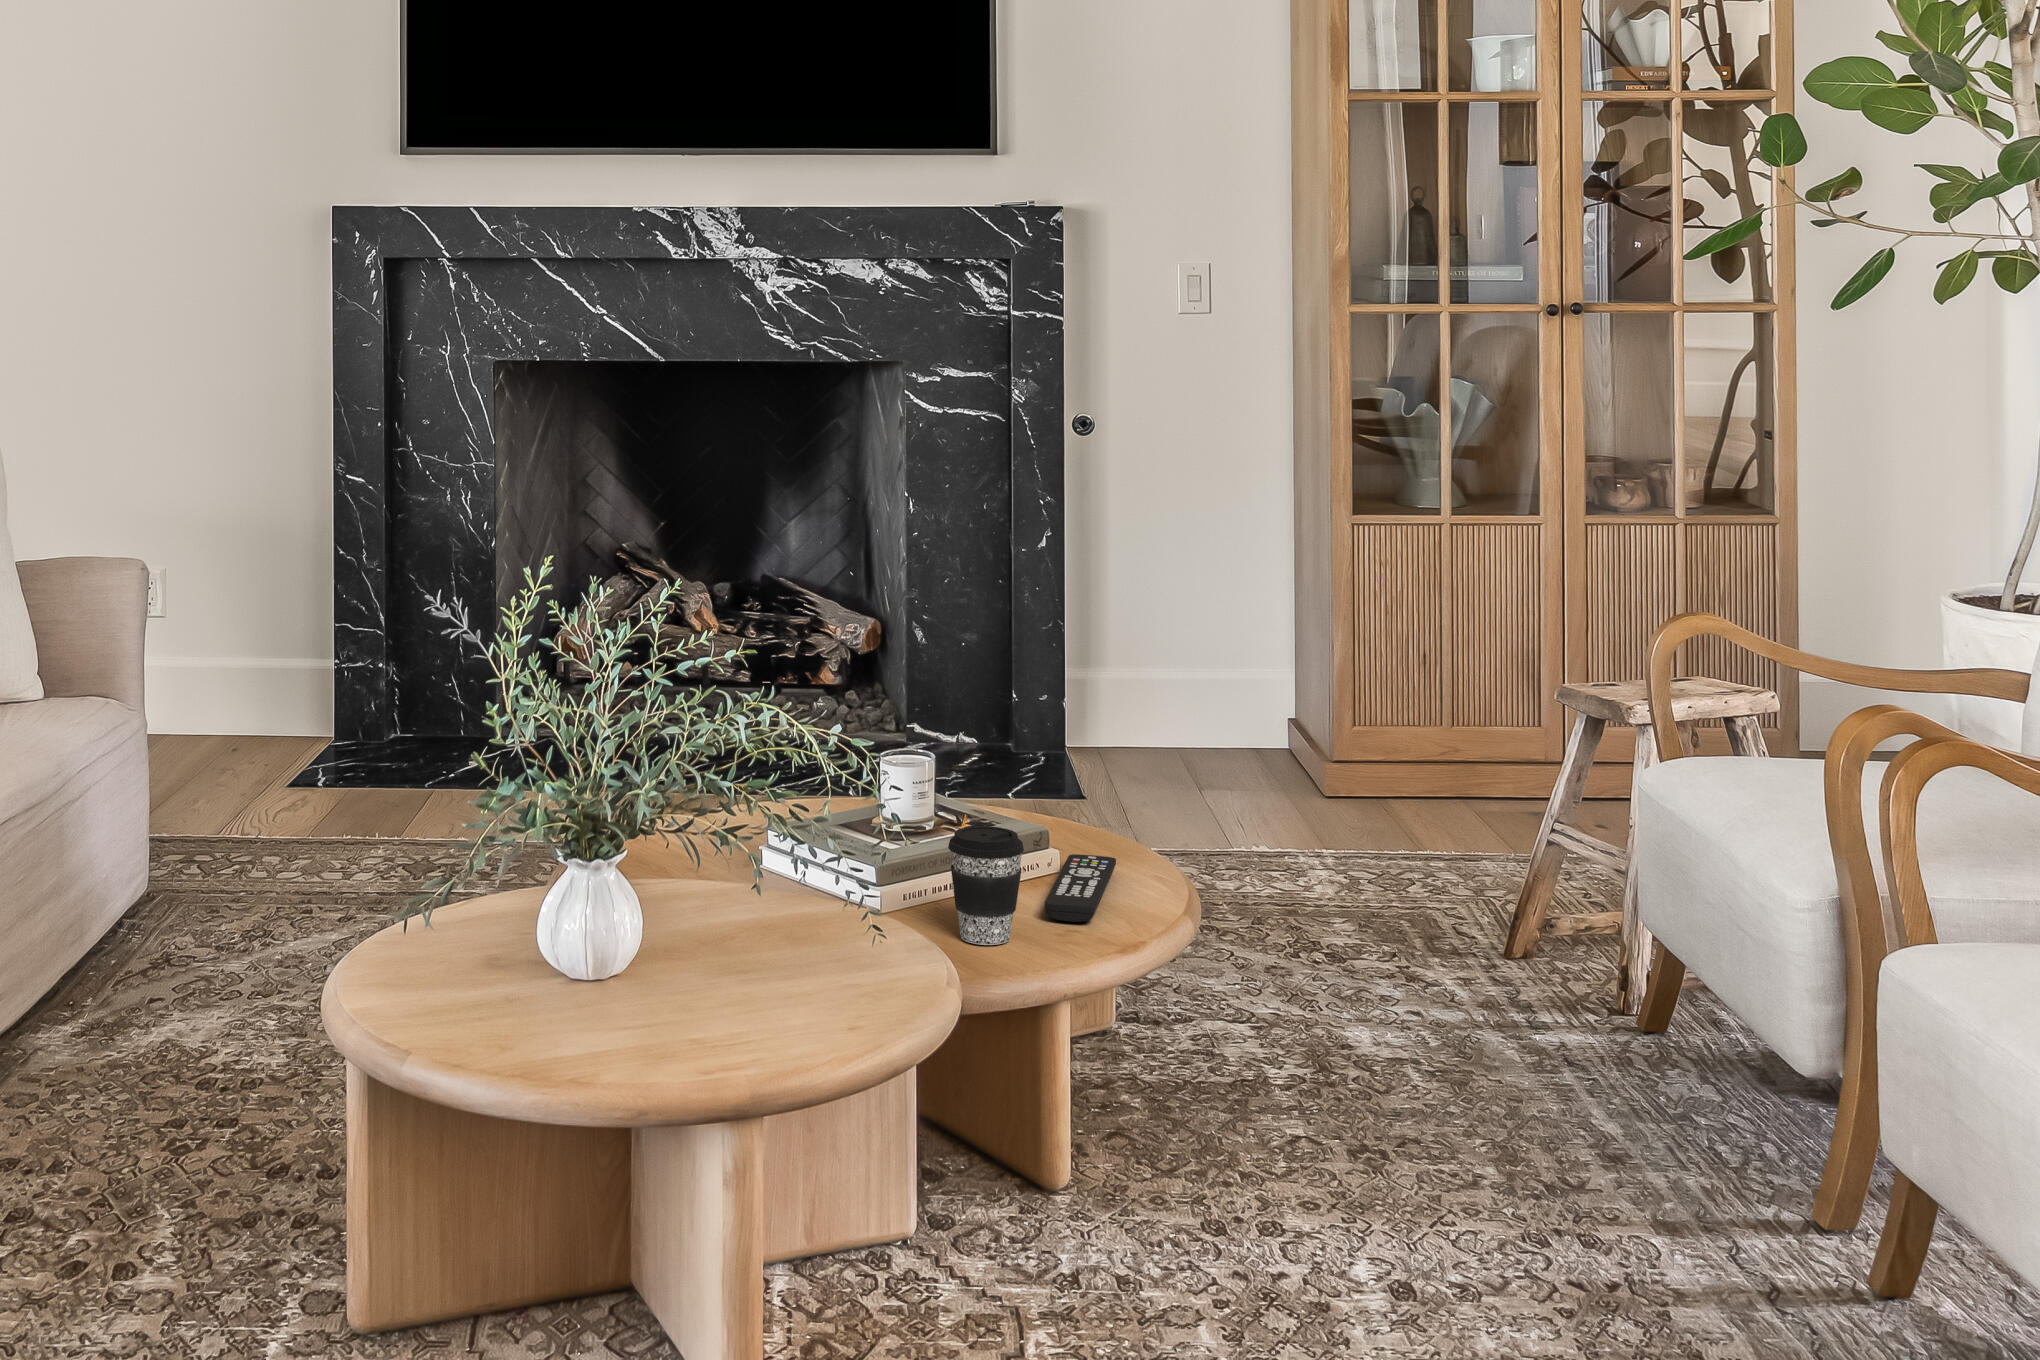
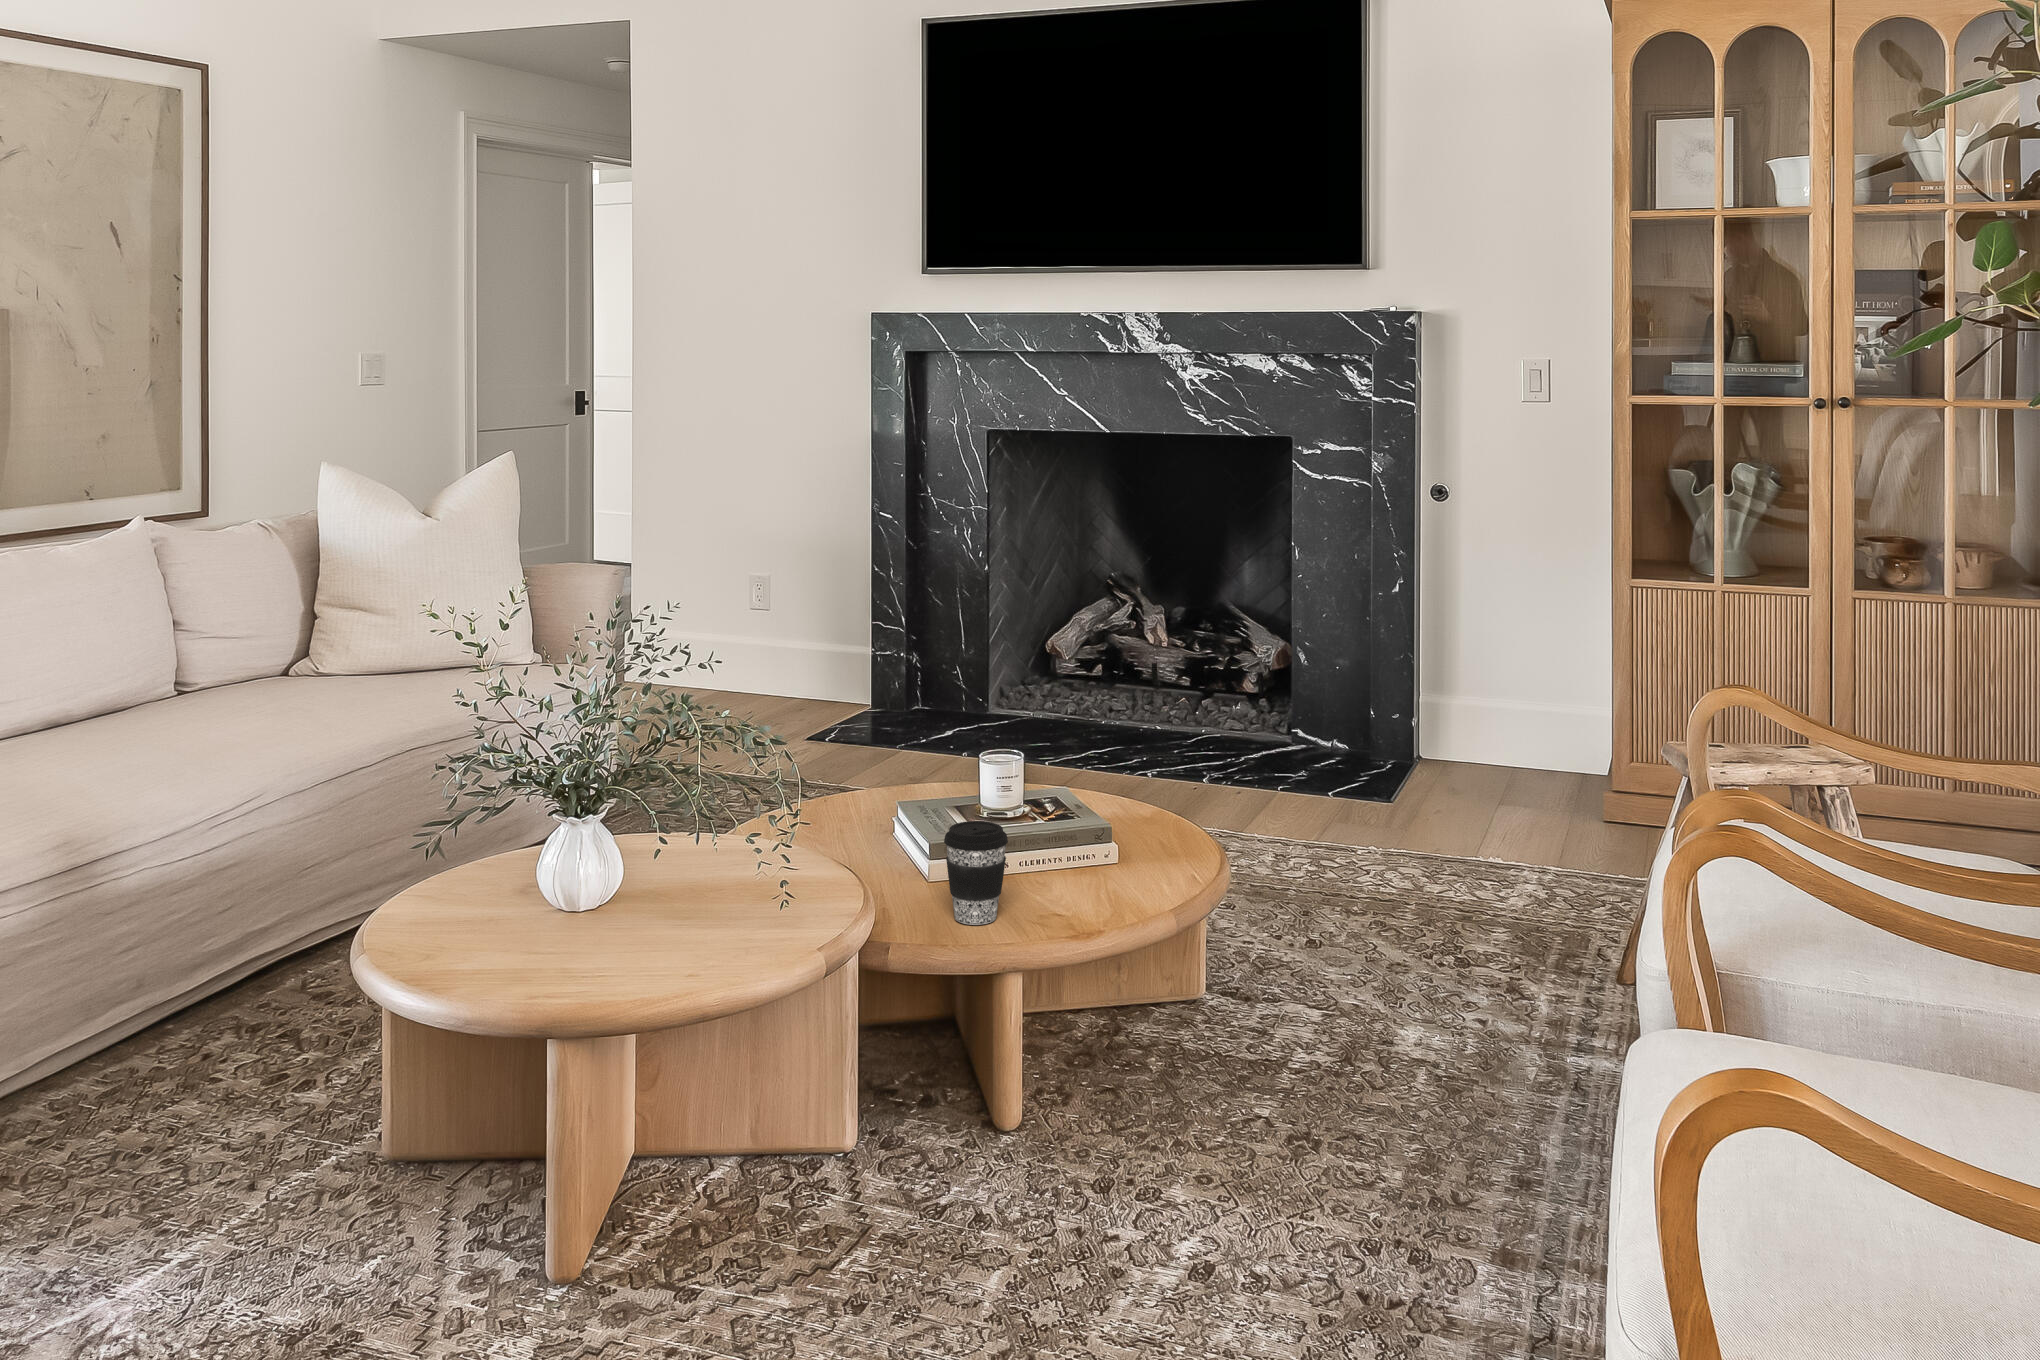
remote control: present [1044,854,1116,922] -> none [1044,852,1161,912]

